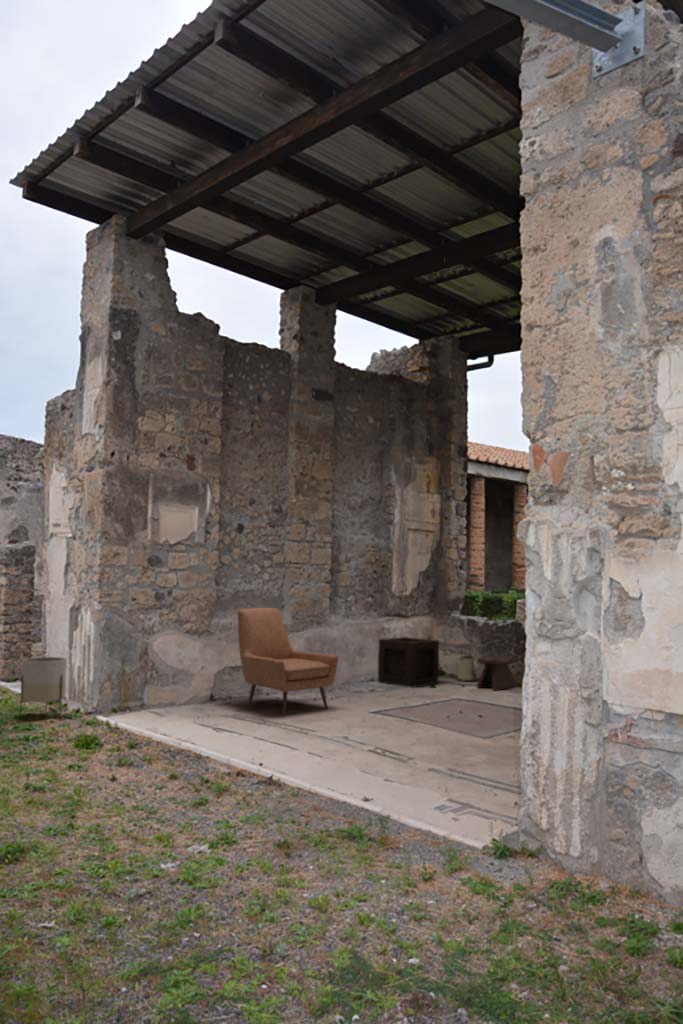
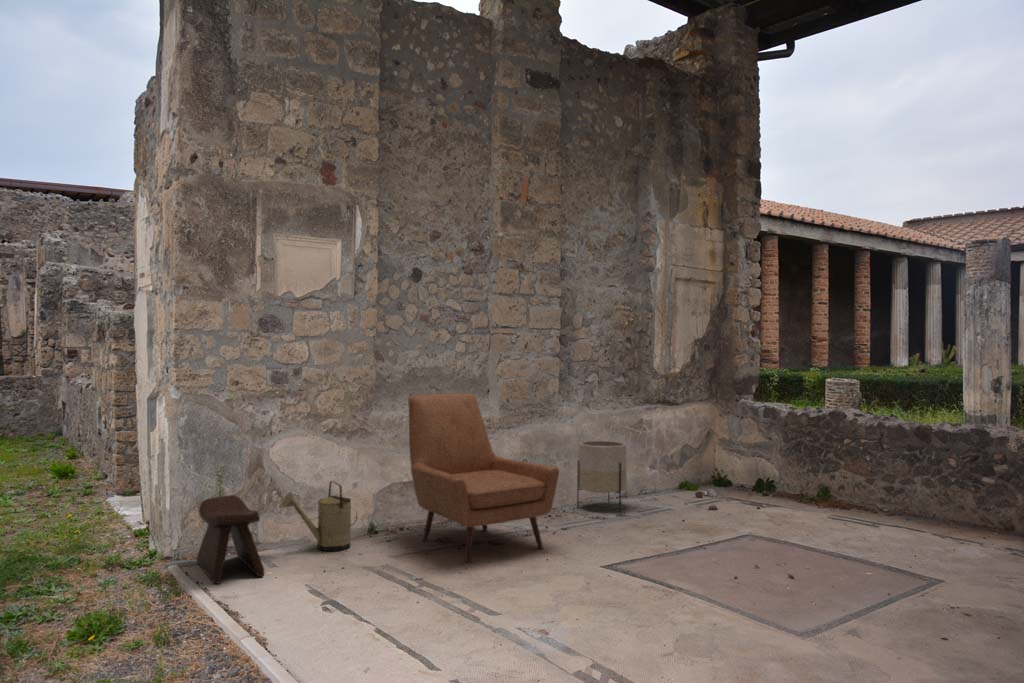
wooden crate: present [378,637,439,688] -> none [633,432,723,507]
watering can: present [444,650,474,682] -> present [282,481,357,551]
stool: present [477,656,517,691] -> present [197,495,264,584]
planter: present [19,657,67,717] -> present [577,441,627,512]

